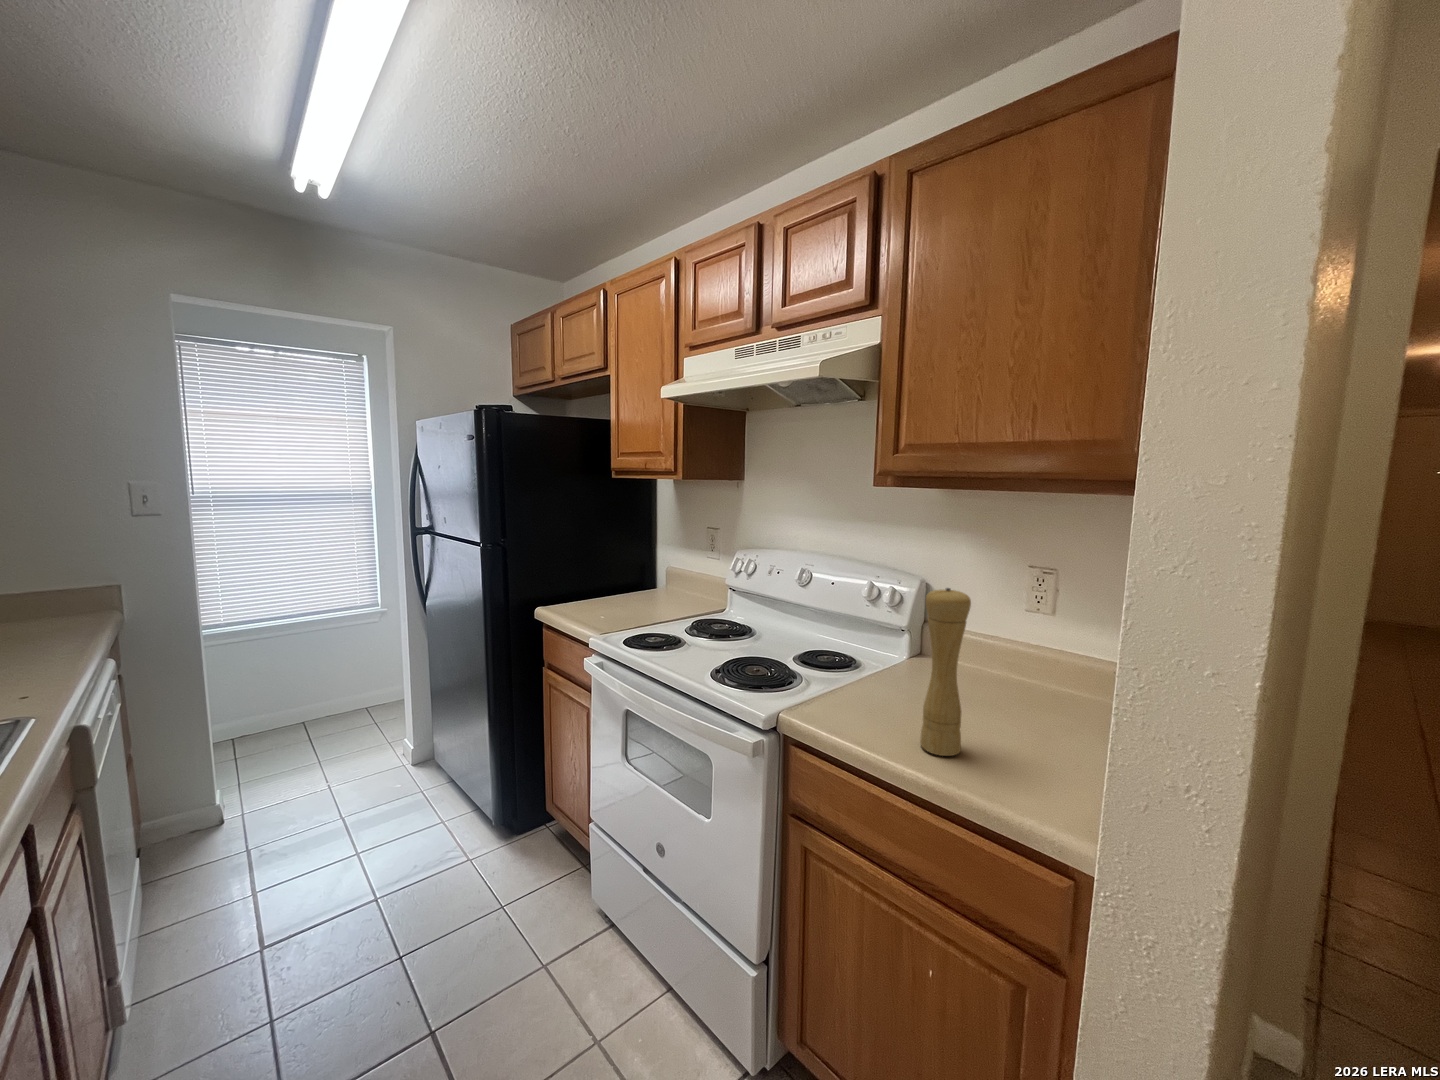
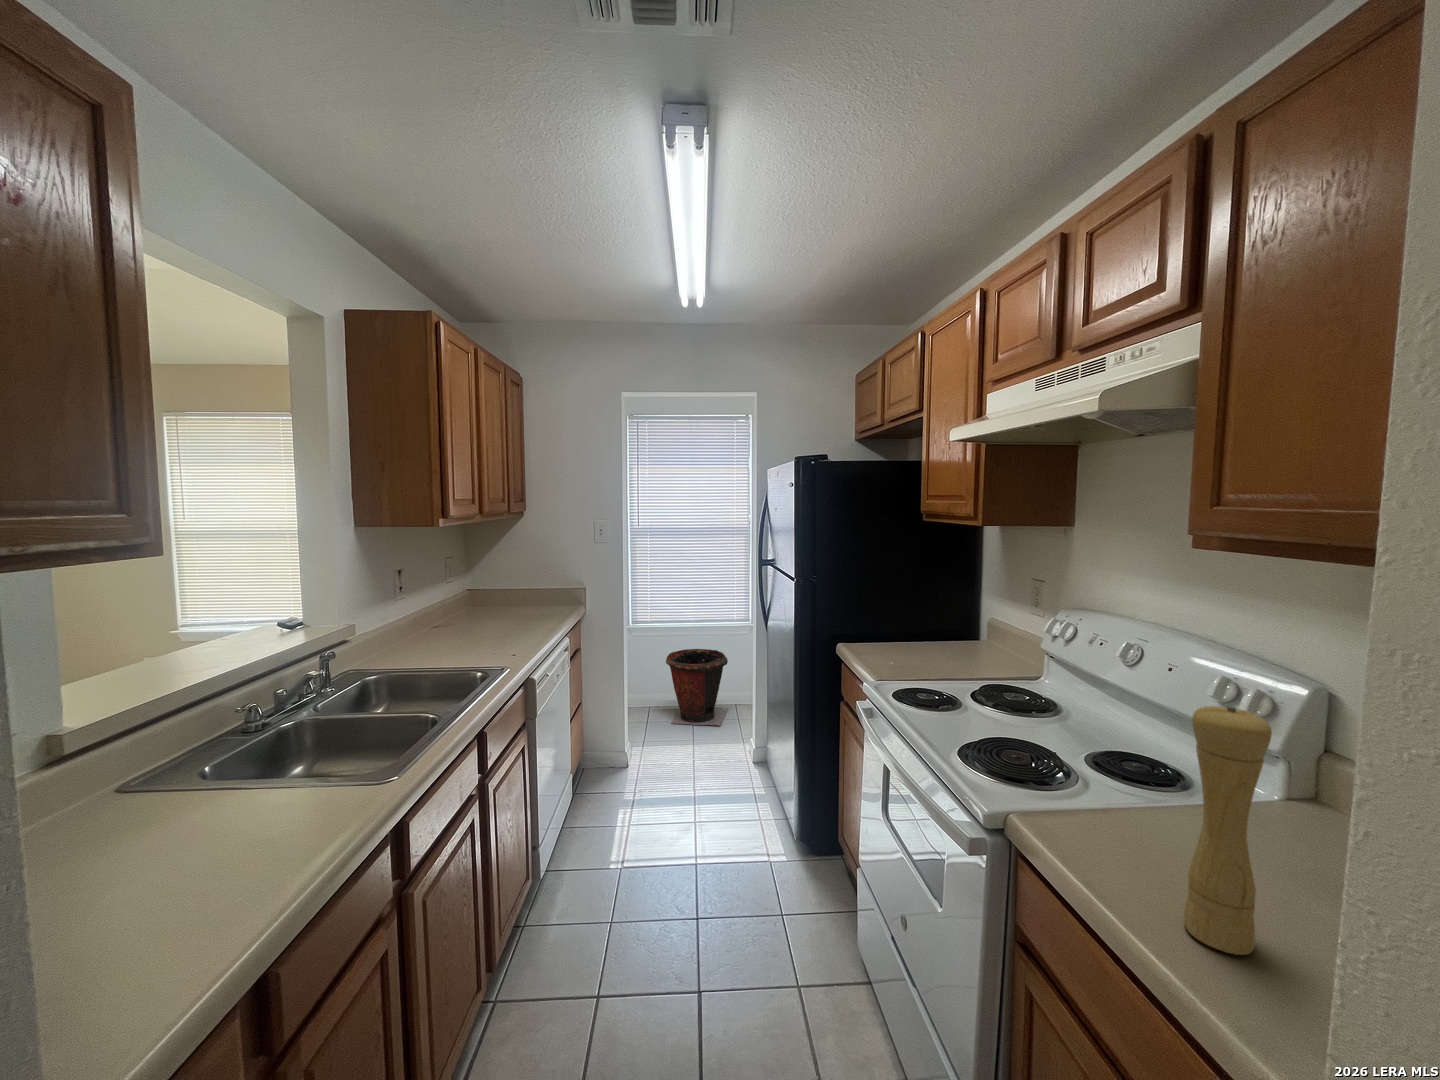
waste bin: none [261,645,357,750] -> present [666,649,728,725]

